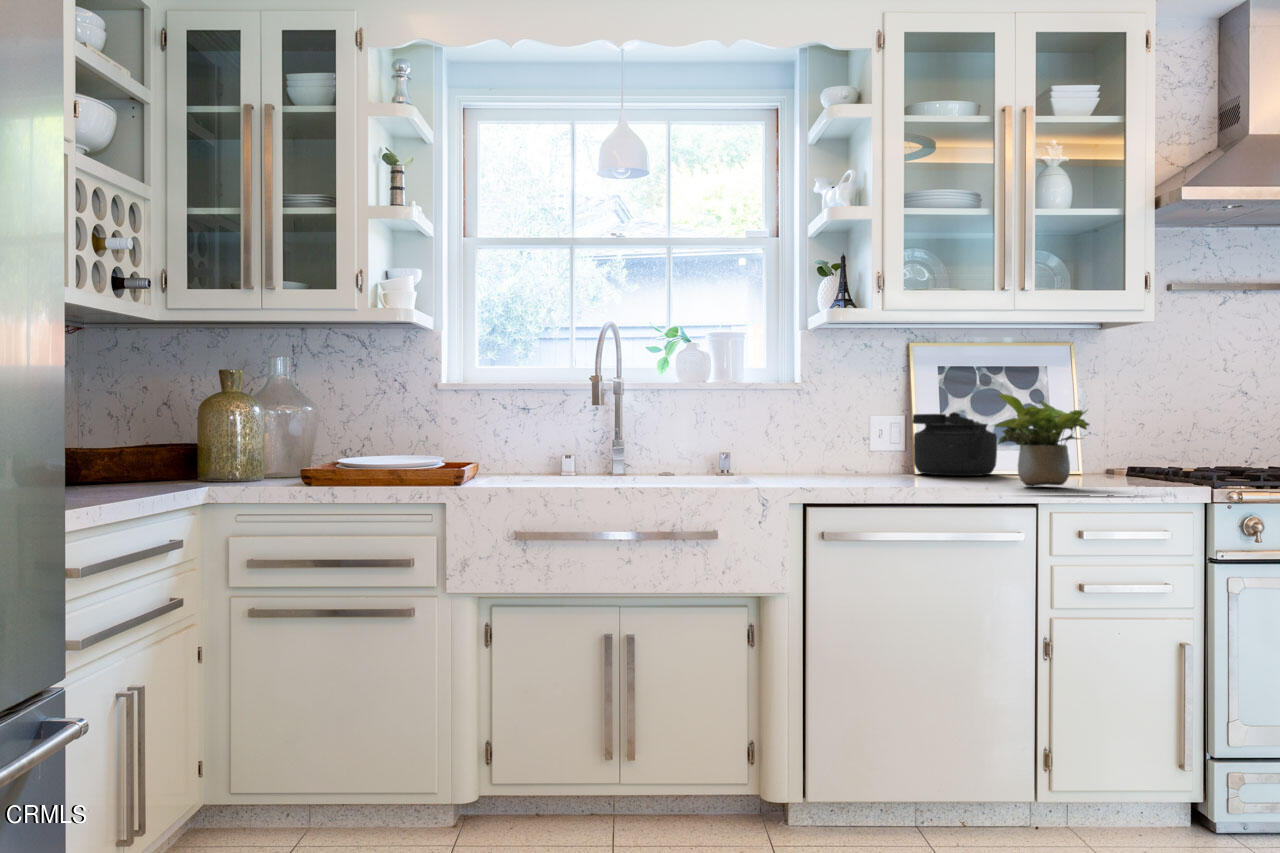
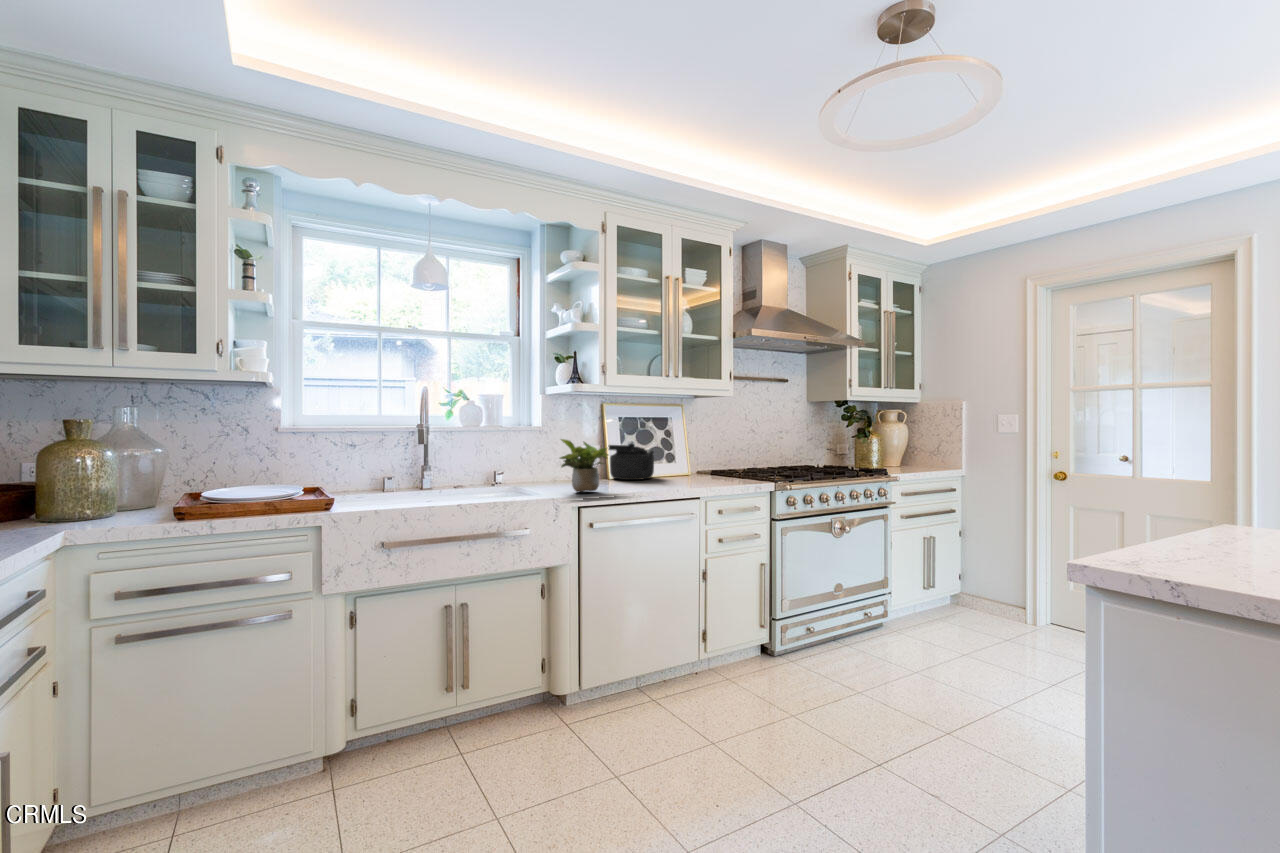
potted plant: present [995,394,1089,486] -> present [560,439,608,492]

